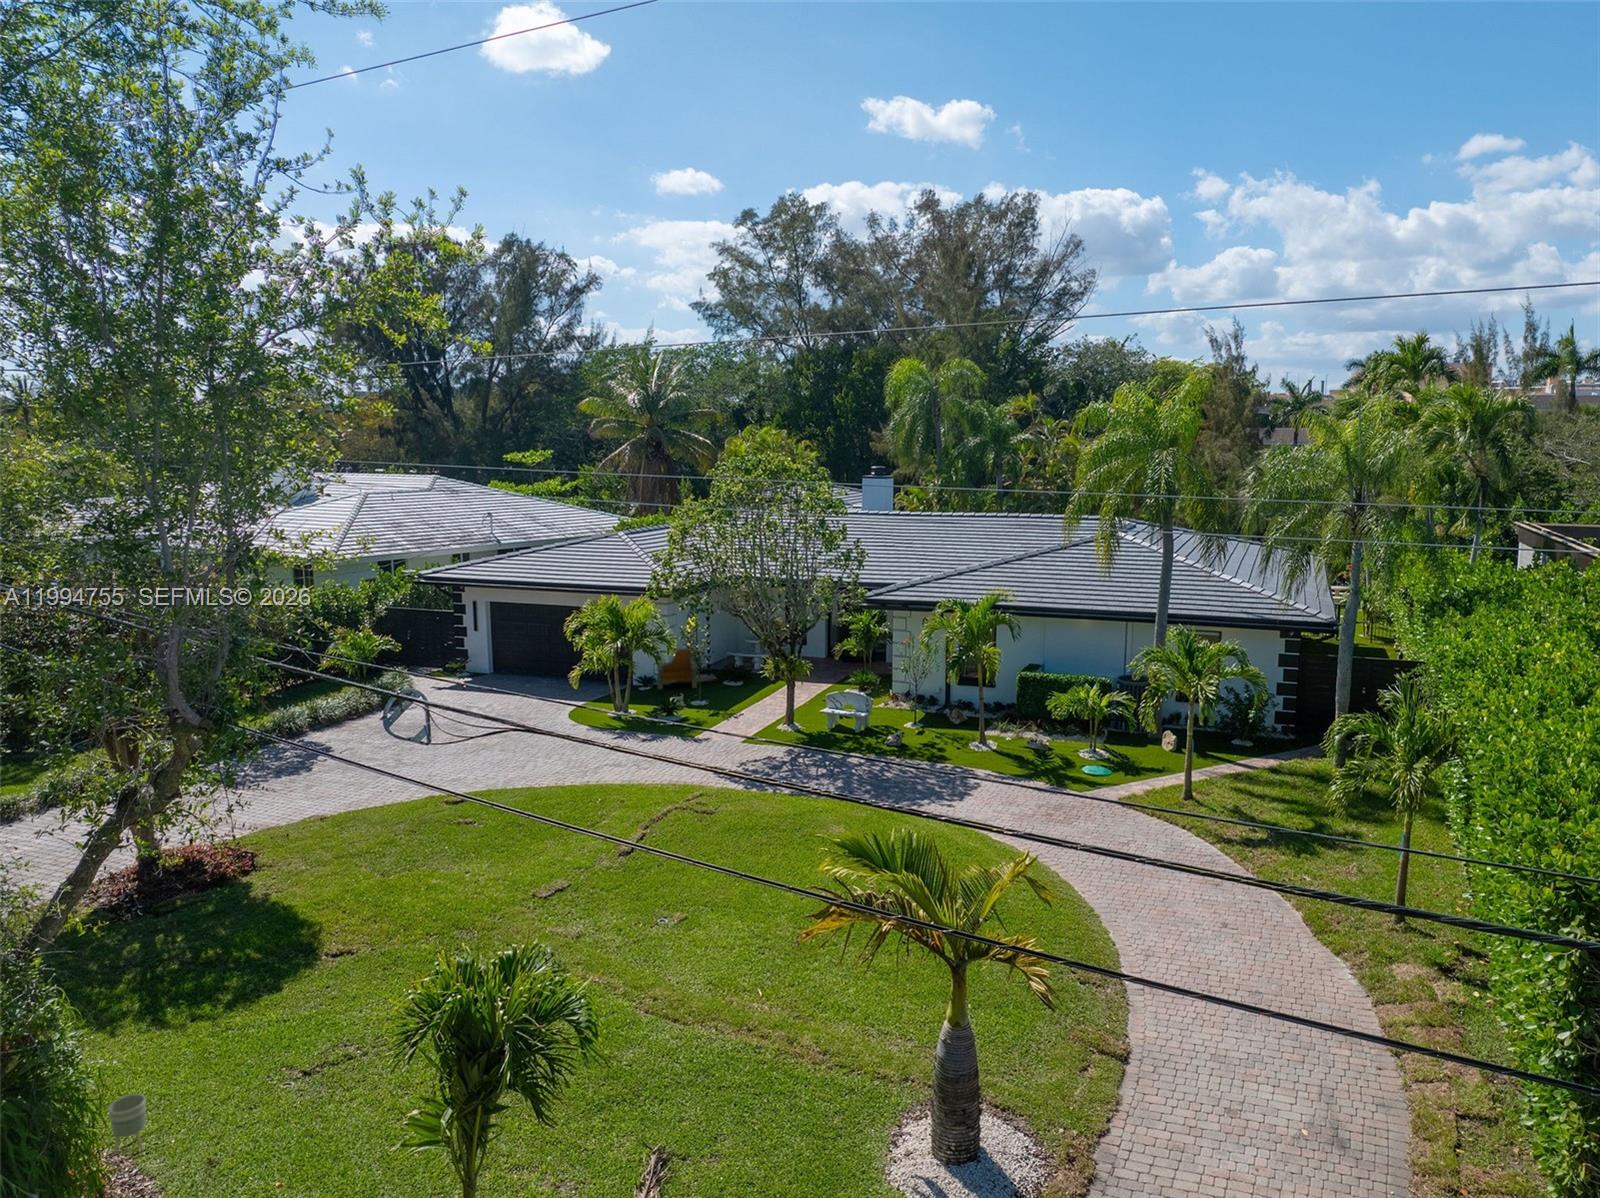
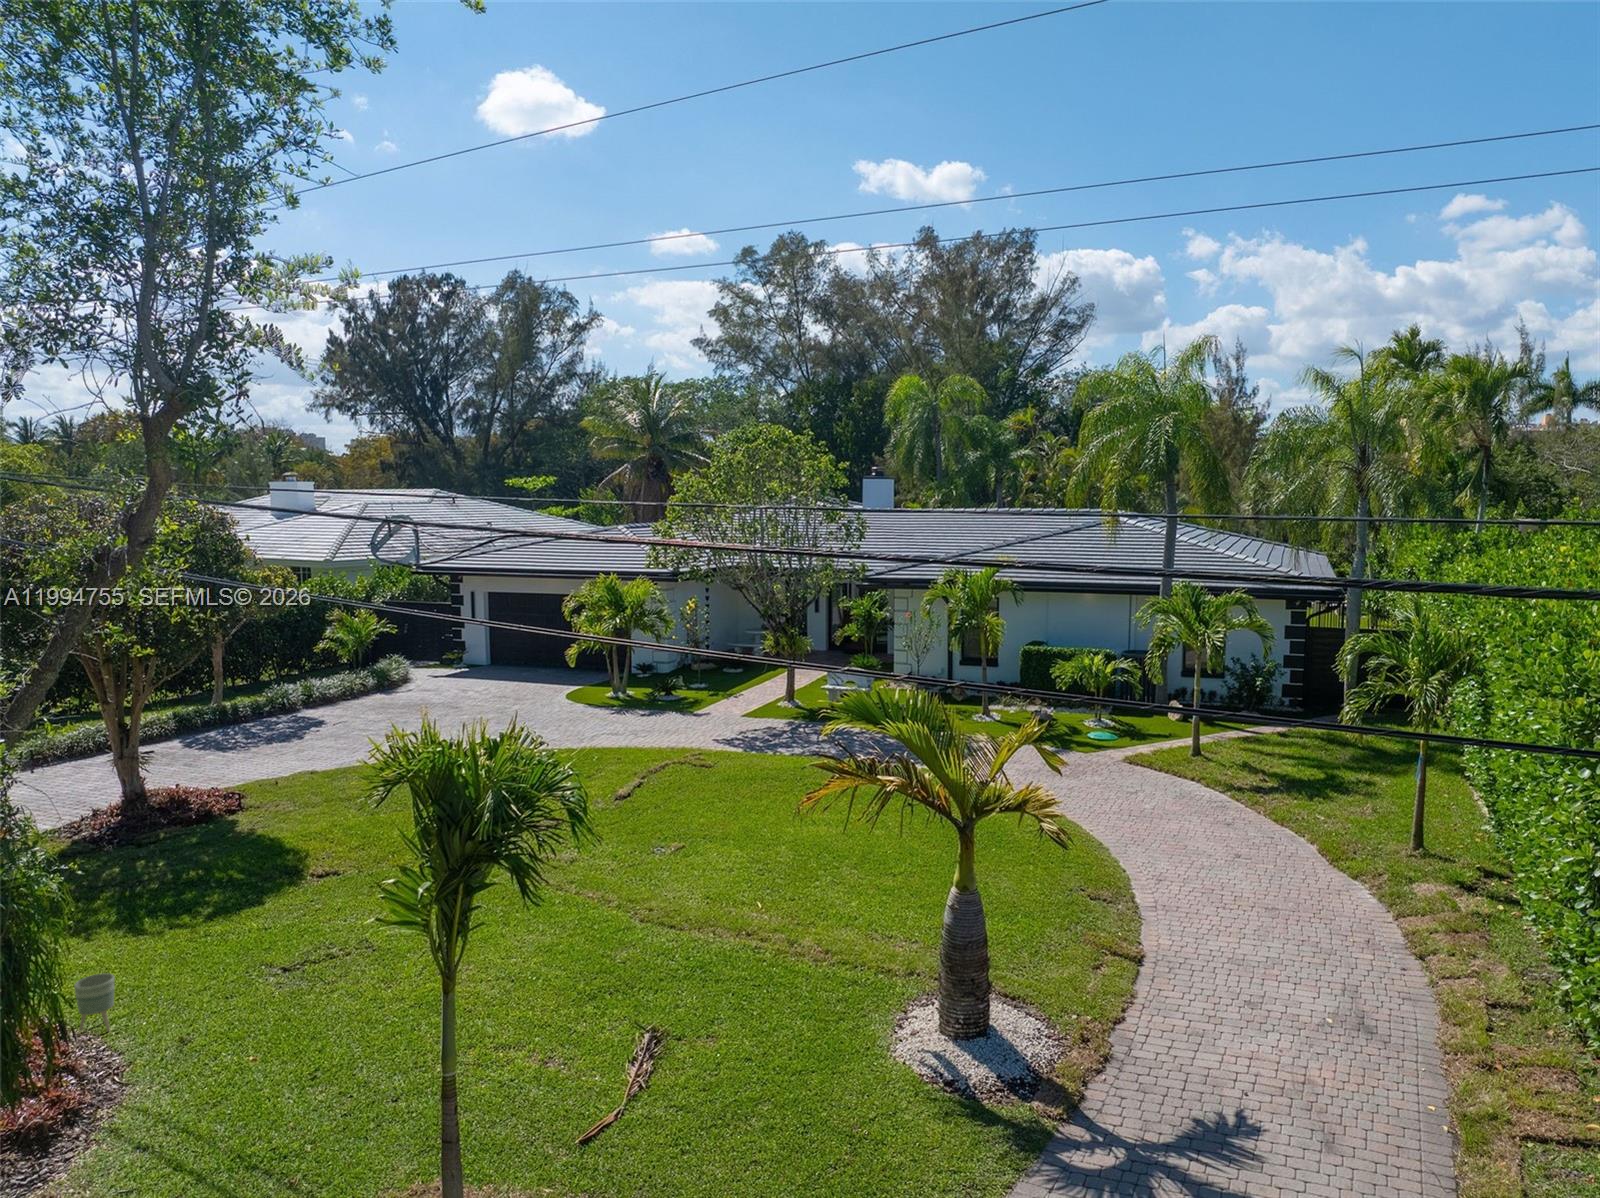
lounge chair: present [657,649,697,689] -> none [657,636,697,676]

